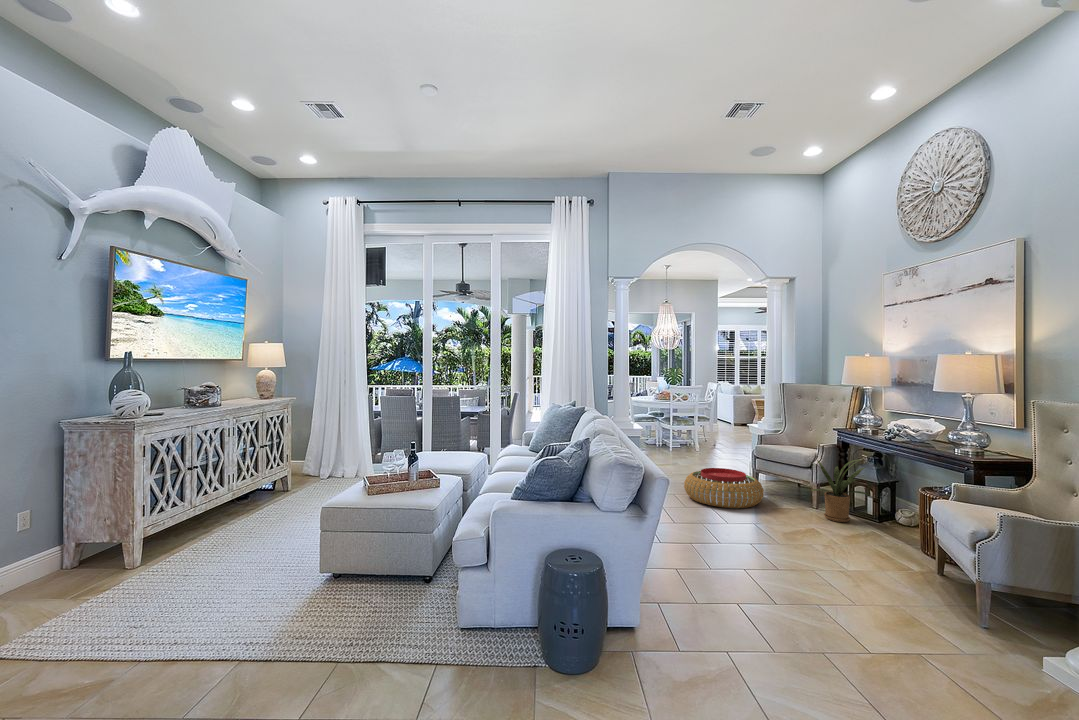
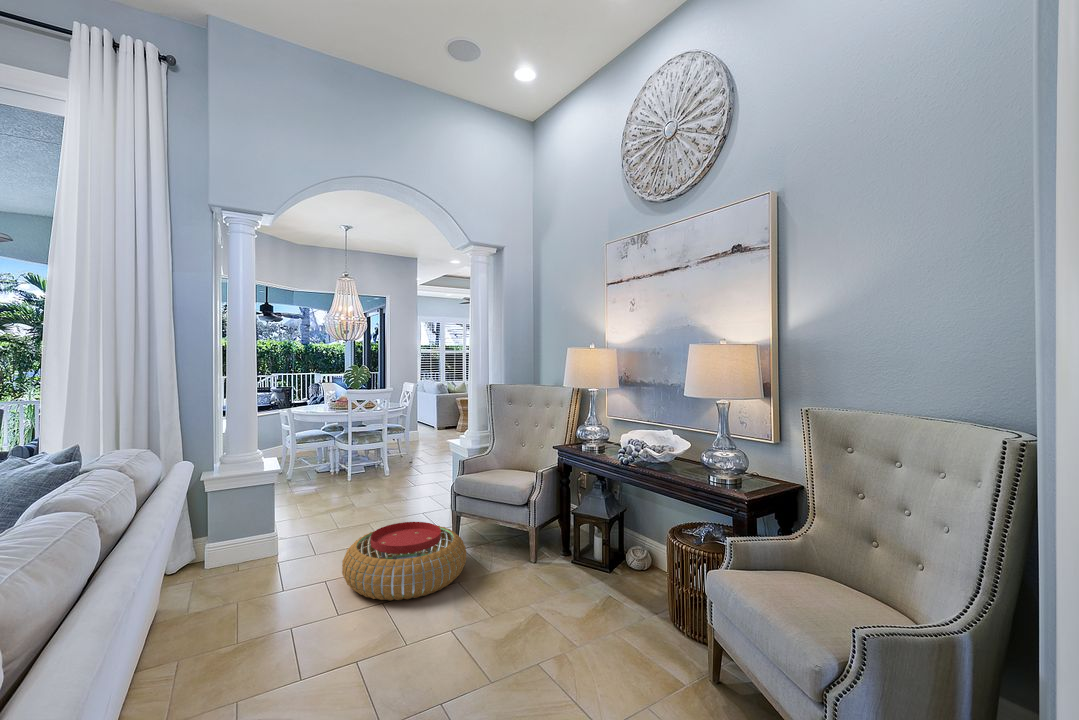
house plant: present [812,460,868,522] -> none [519,491,604,588]

